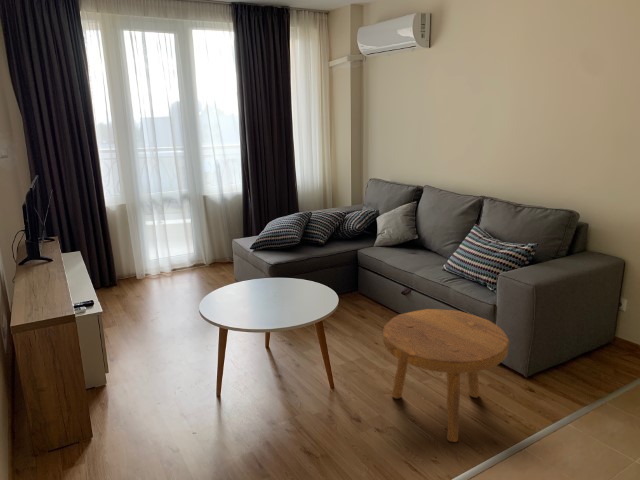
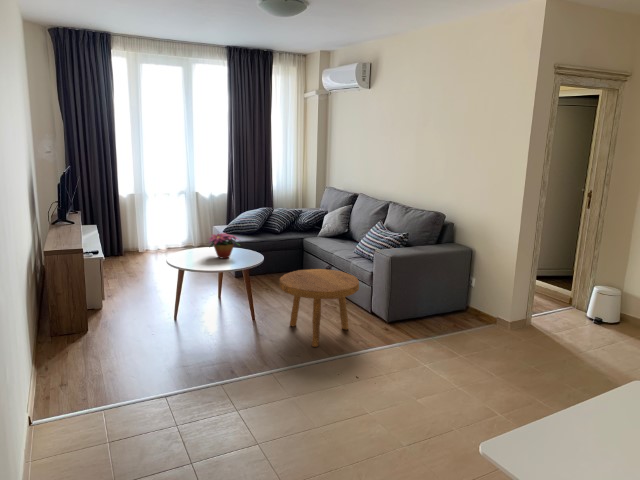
flower arrangement: none [254,263,308,303] -> present [208,233,238,258]

